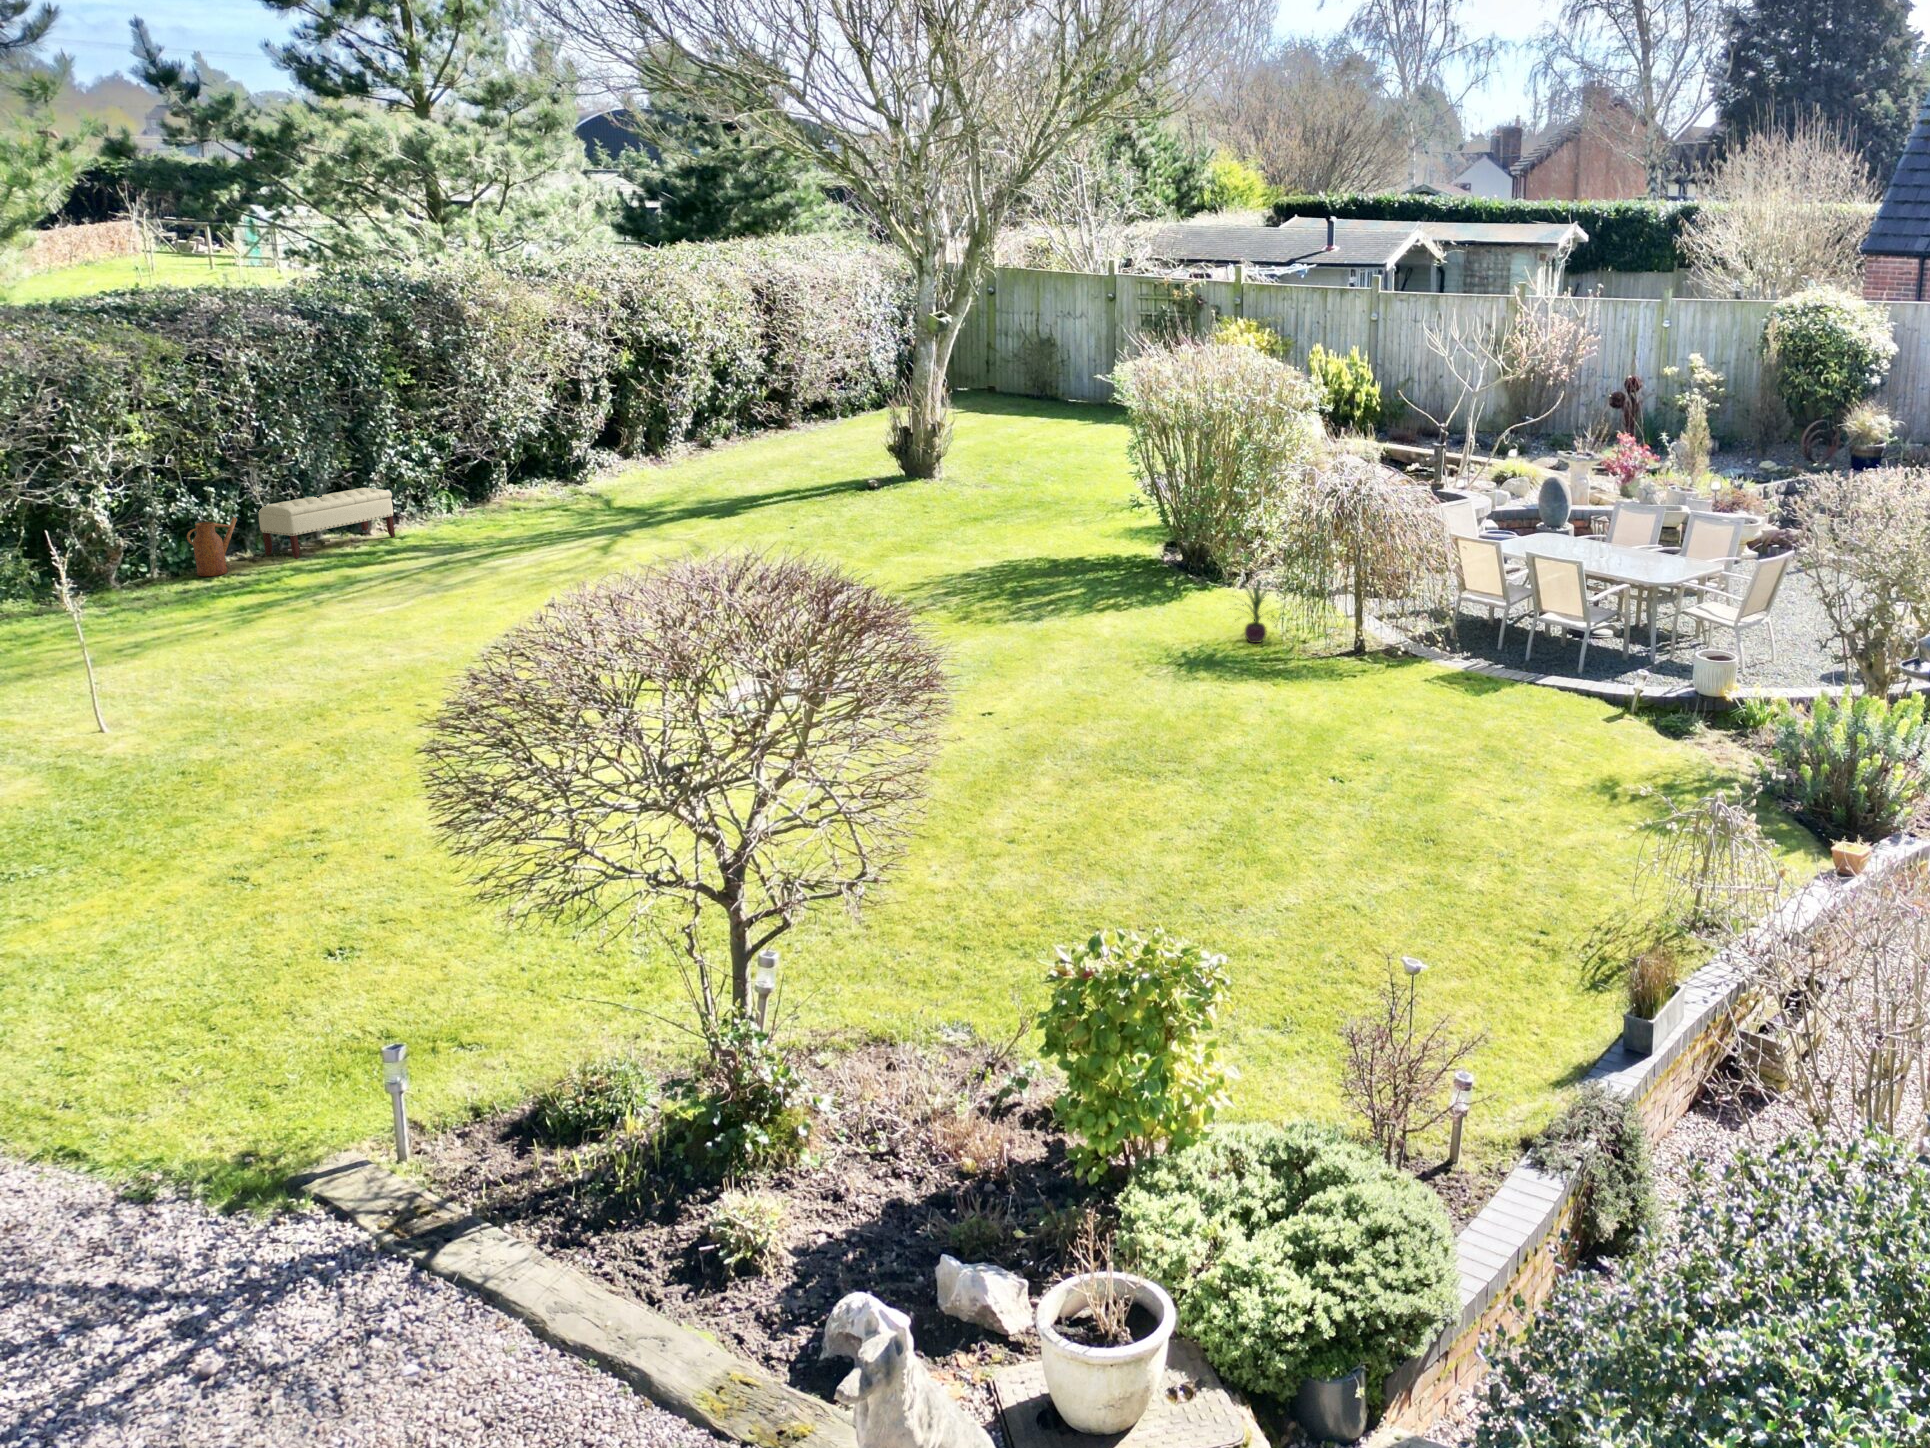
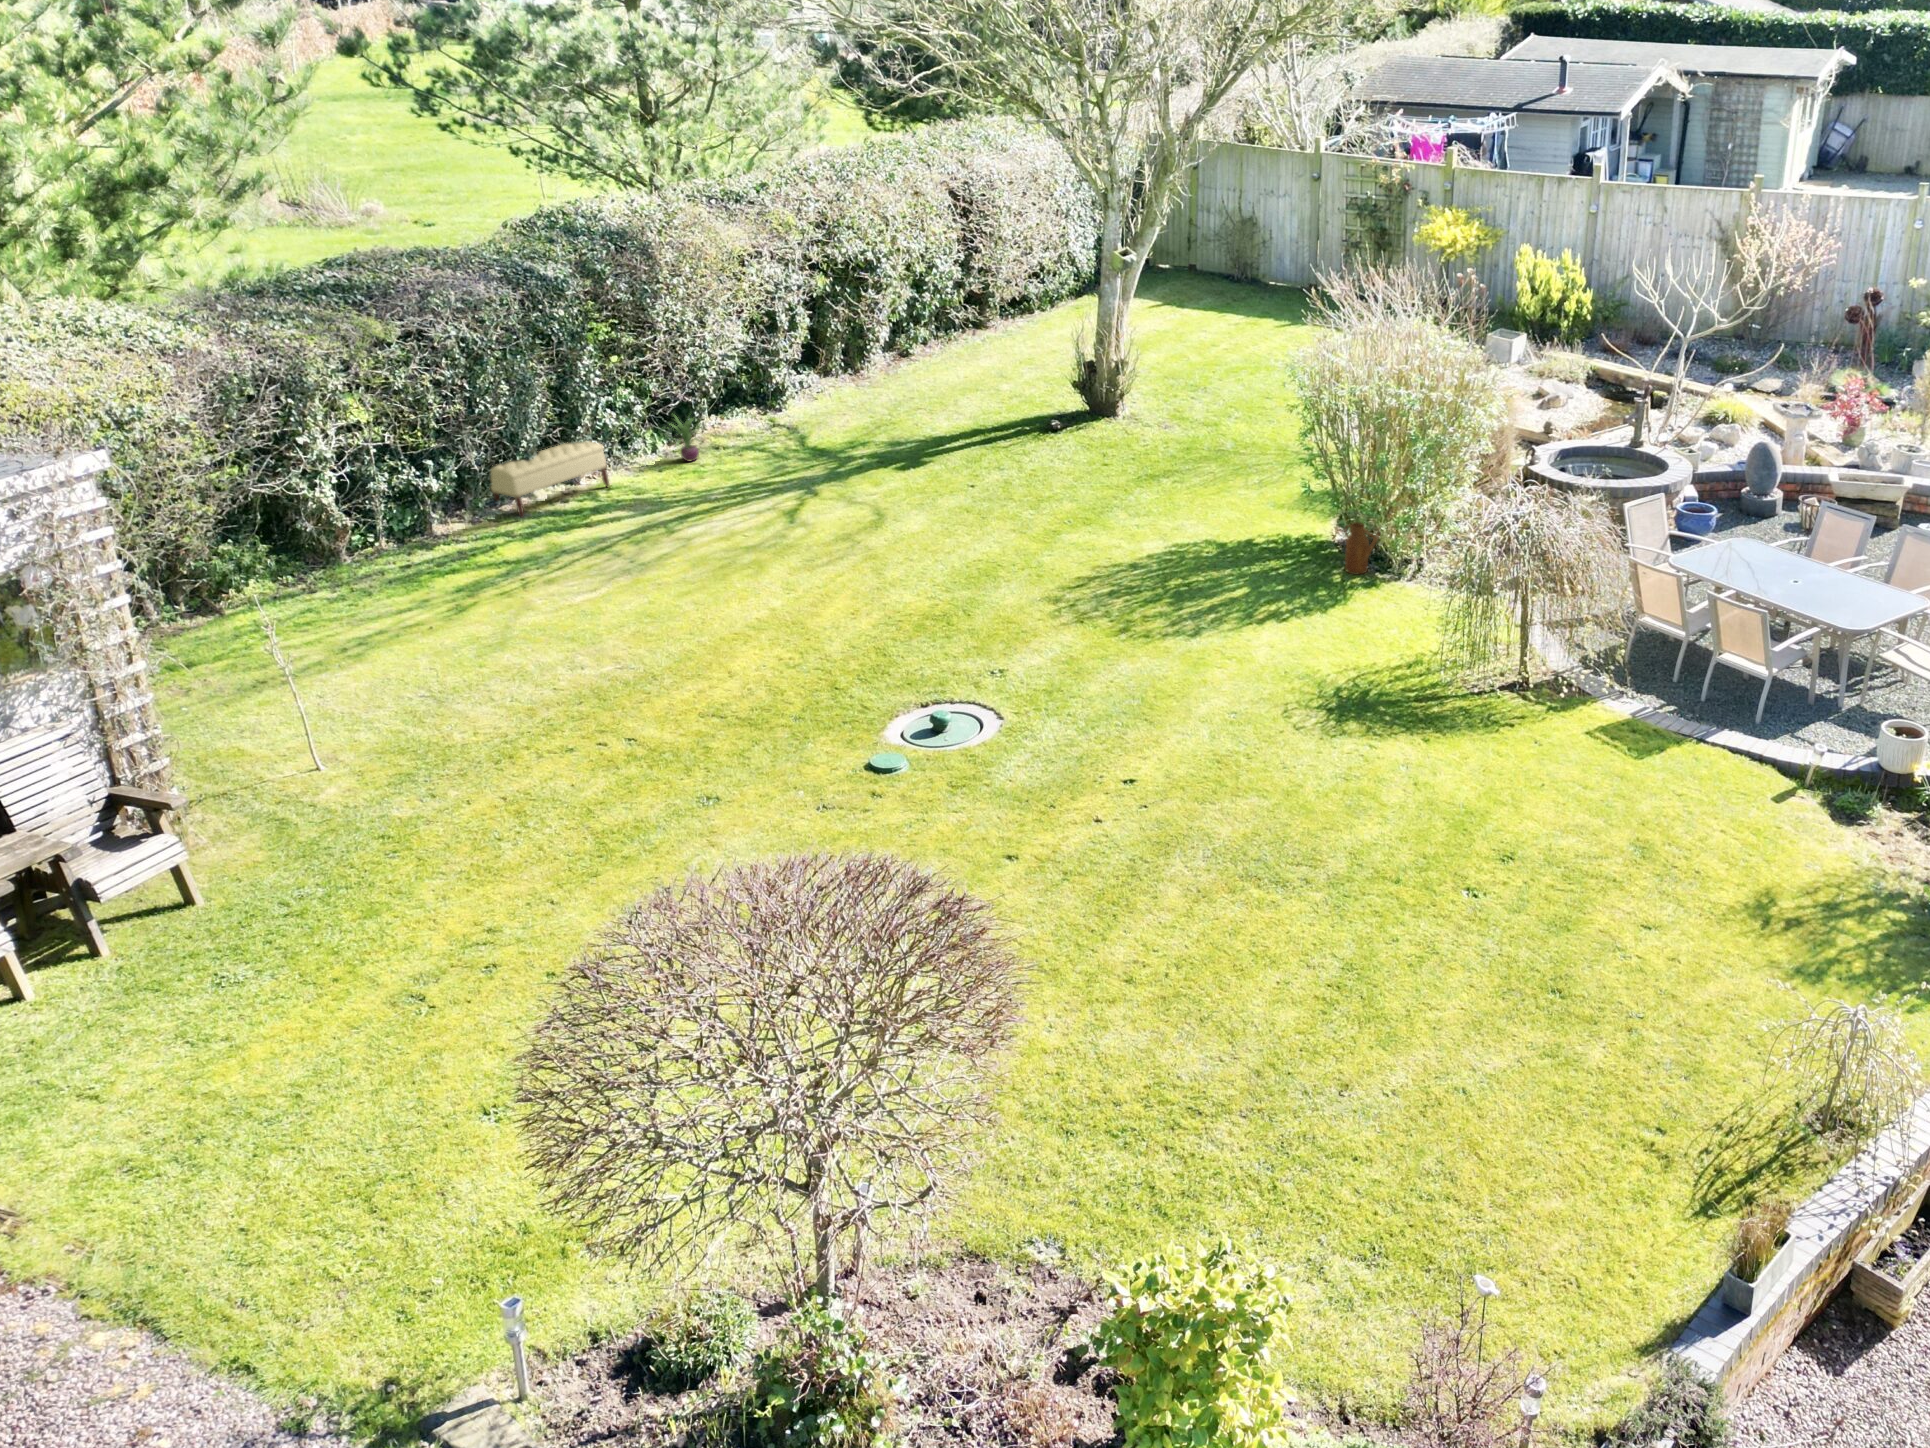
watering can: present [187,517,237,576] -> present [1345,522,1381,574]
decorative plant: present [1243,580,1275,643] -> present [672,414,699,462]

